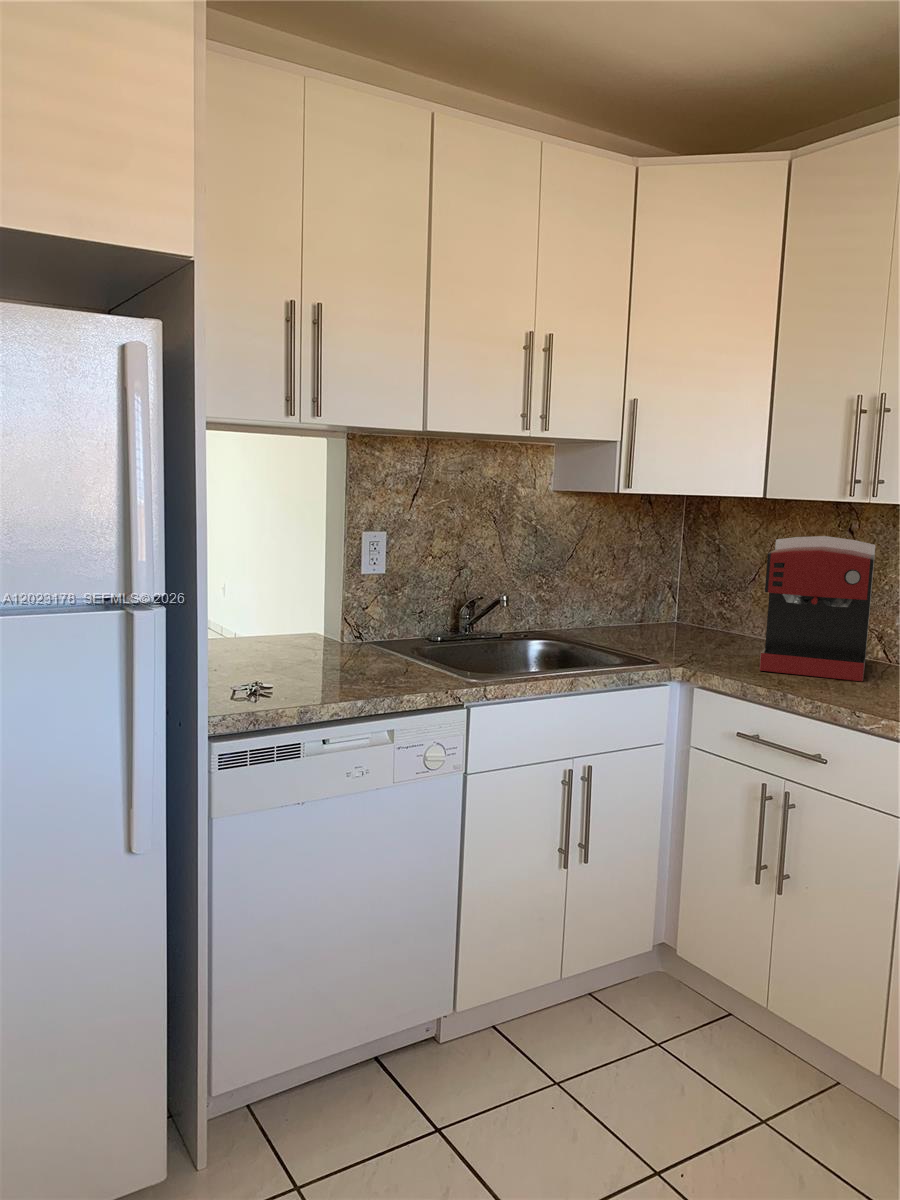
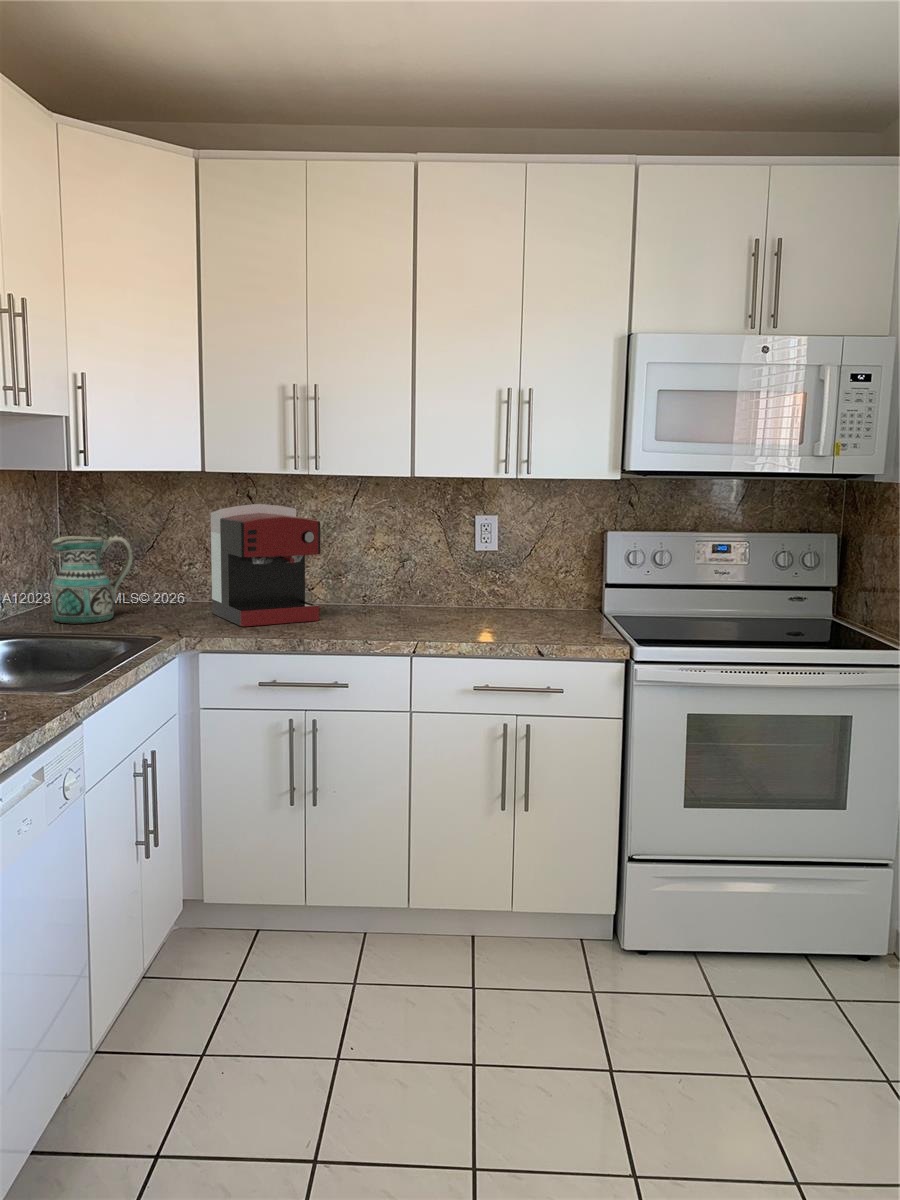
ceramic pitcher: none [619,559,700,644] -> present [52,536,133,623]

